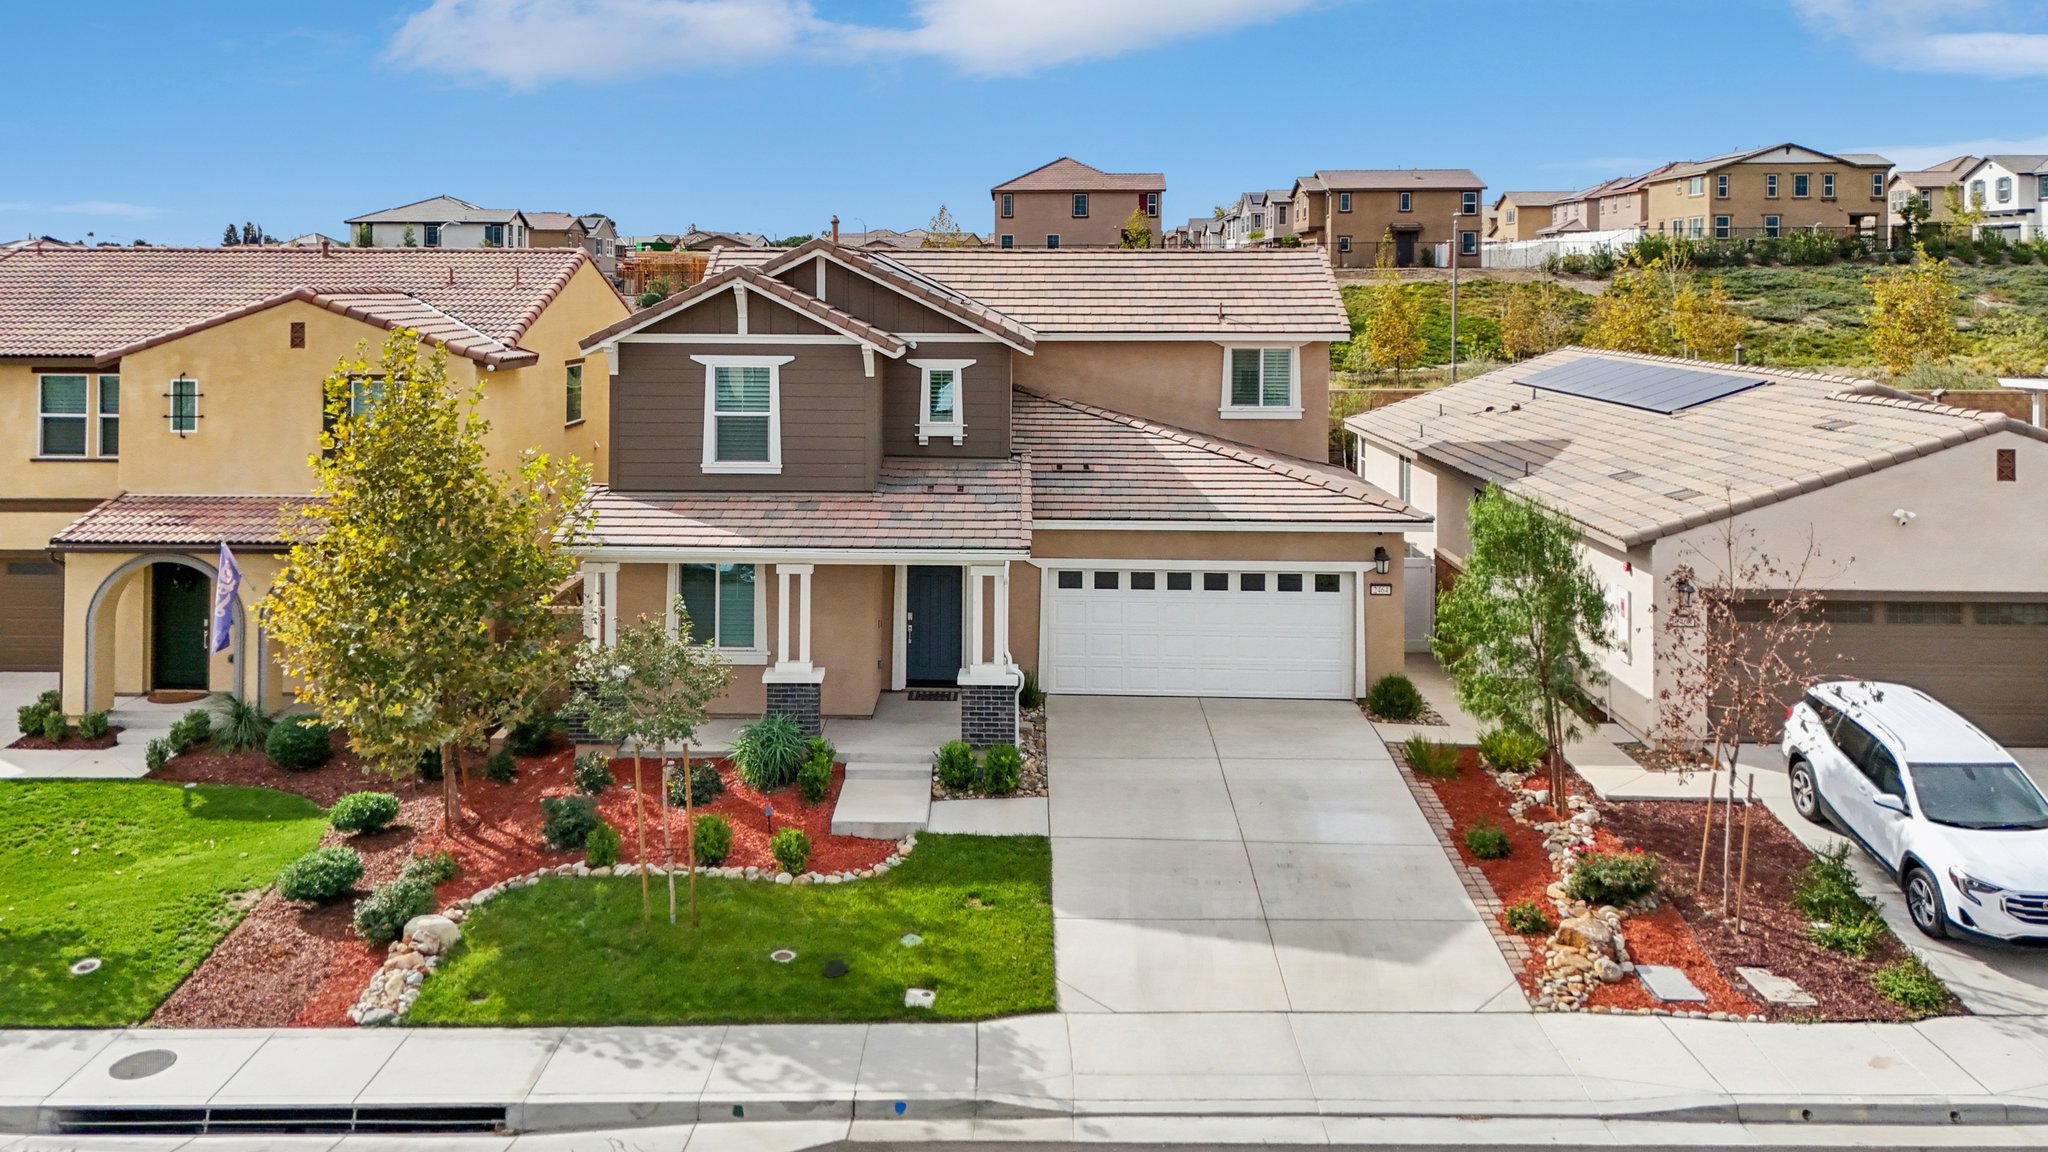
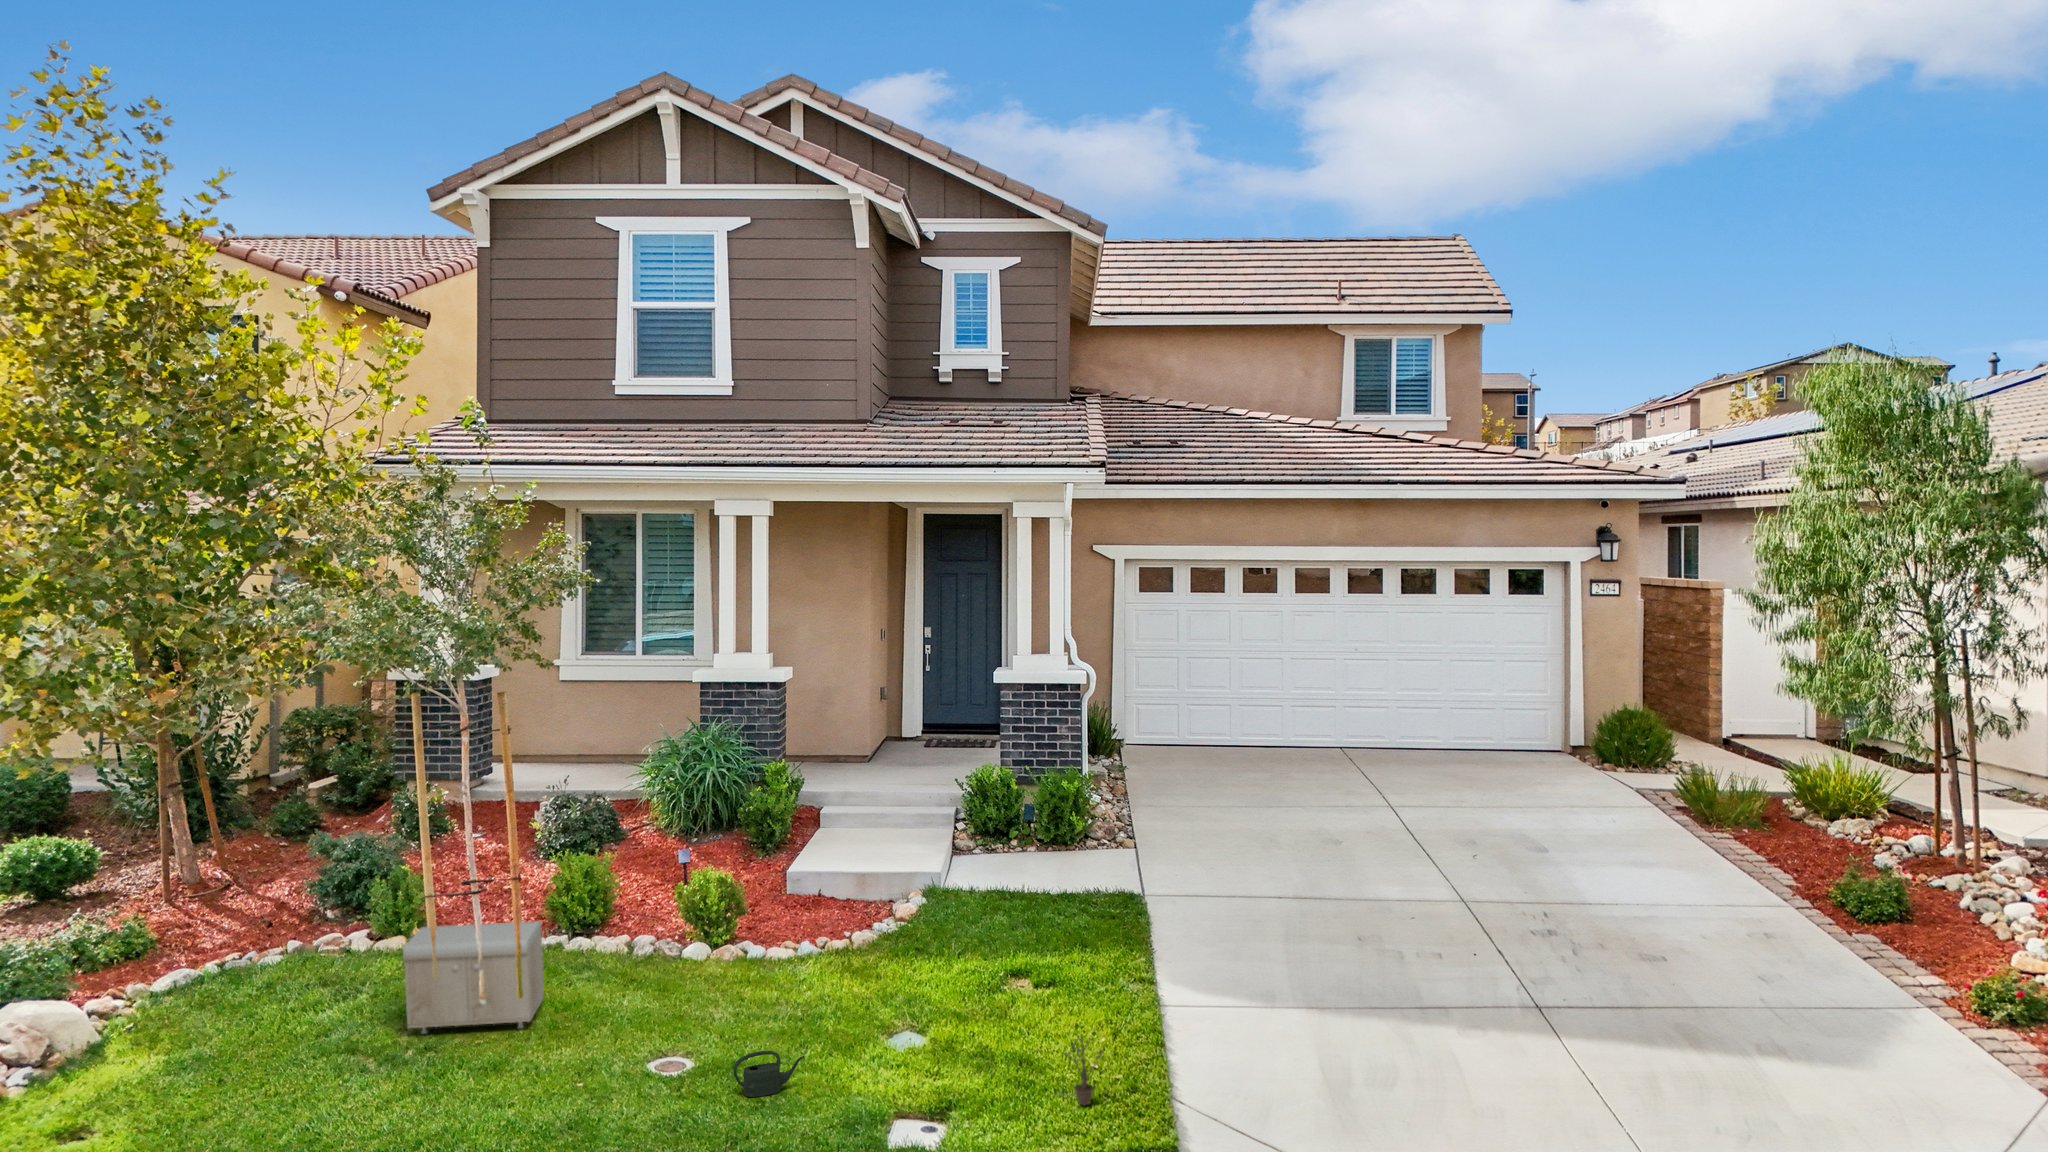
storage bench: none [628,871,703,936] -> present [403,921,544,1034]
decorative plant: none [992,947,1018,983] -> present [1061,1038,1104,1106]

